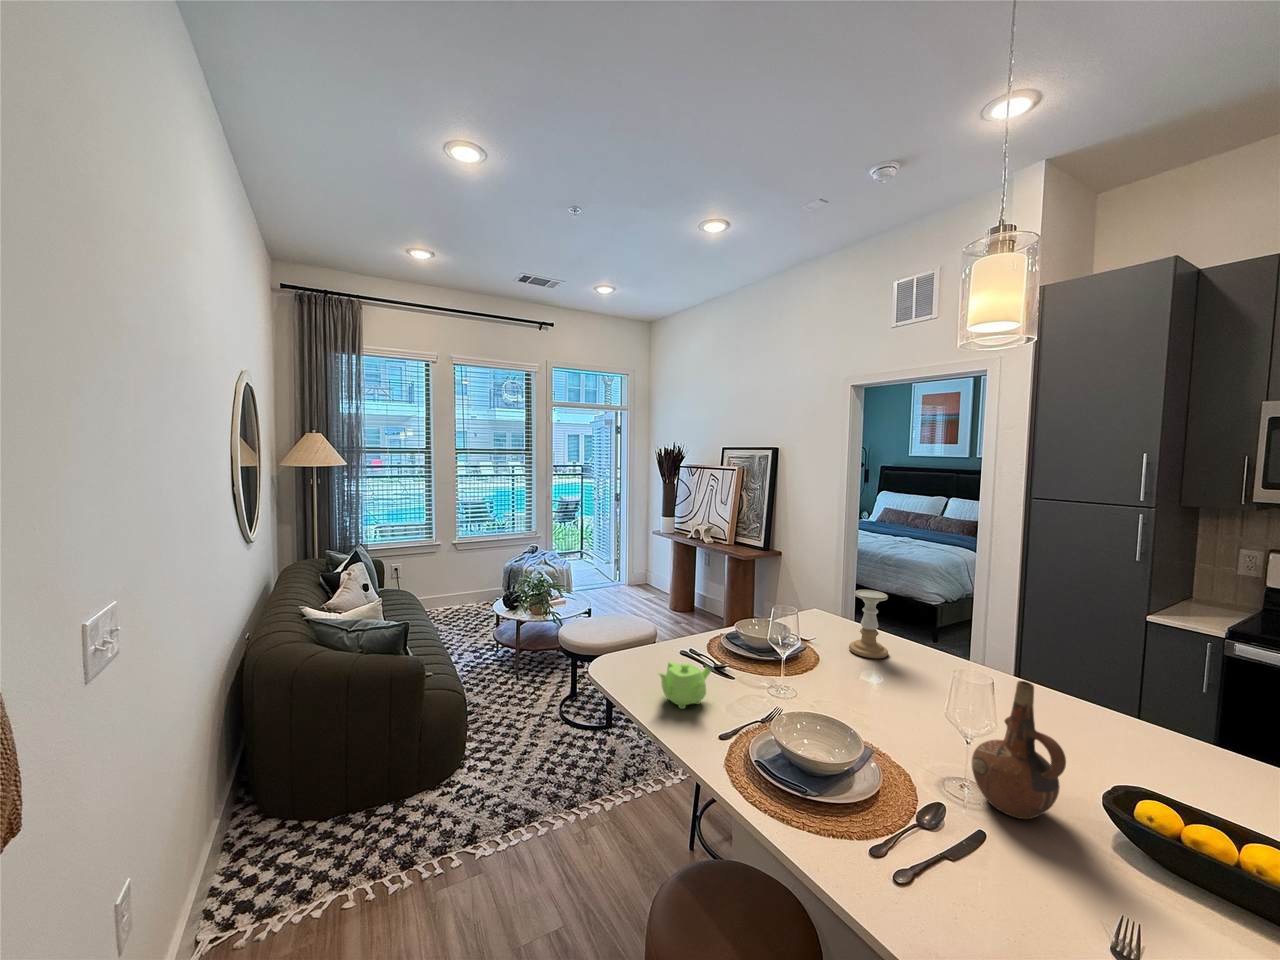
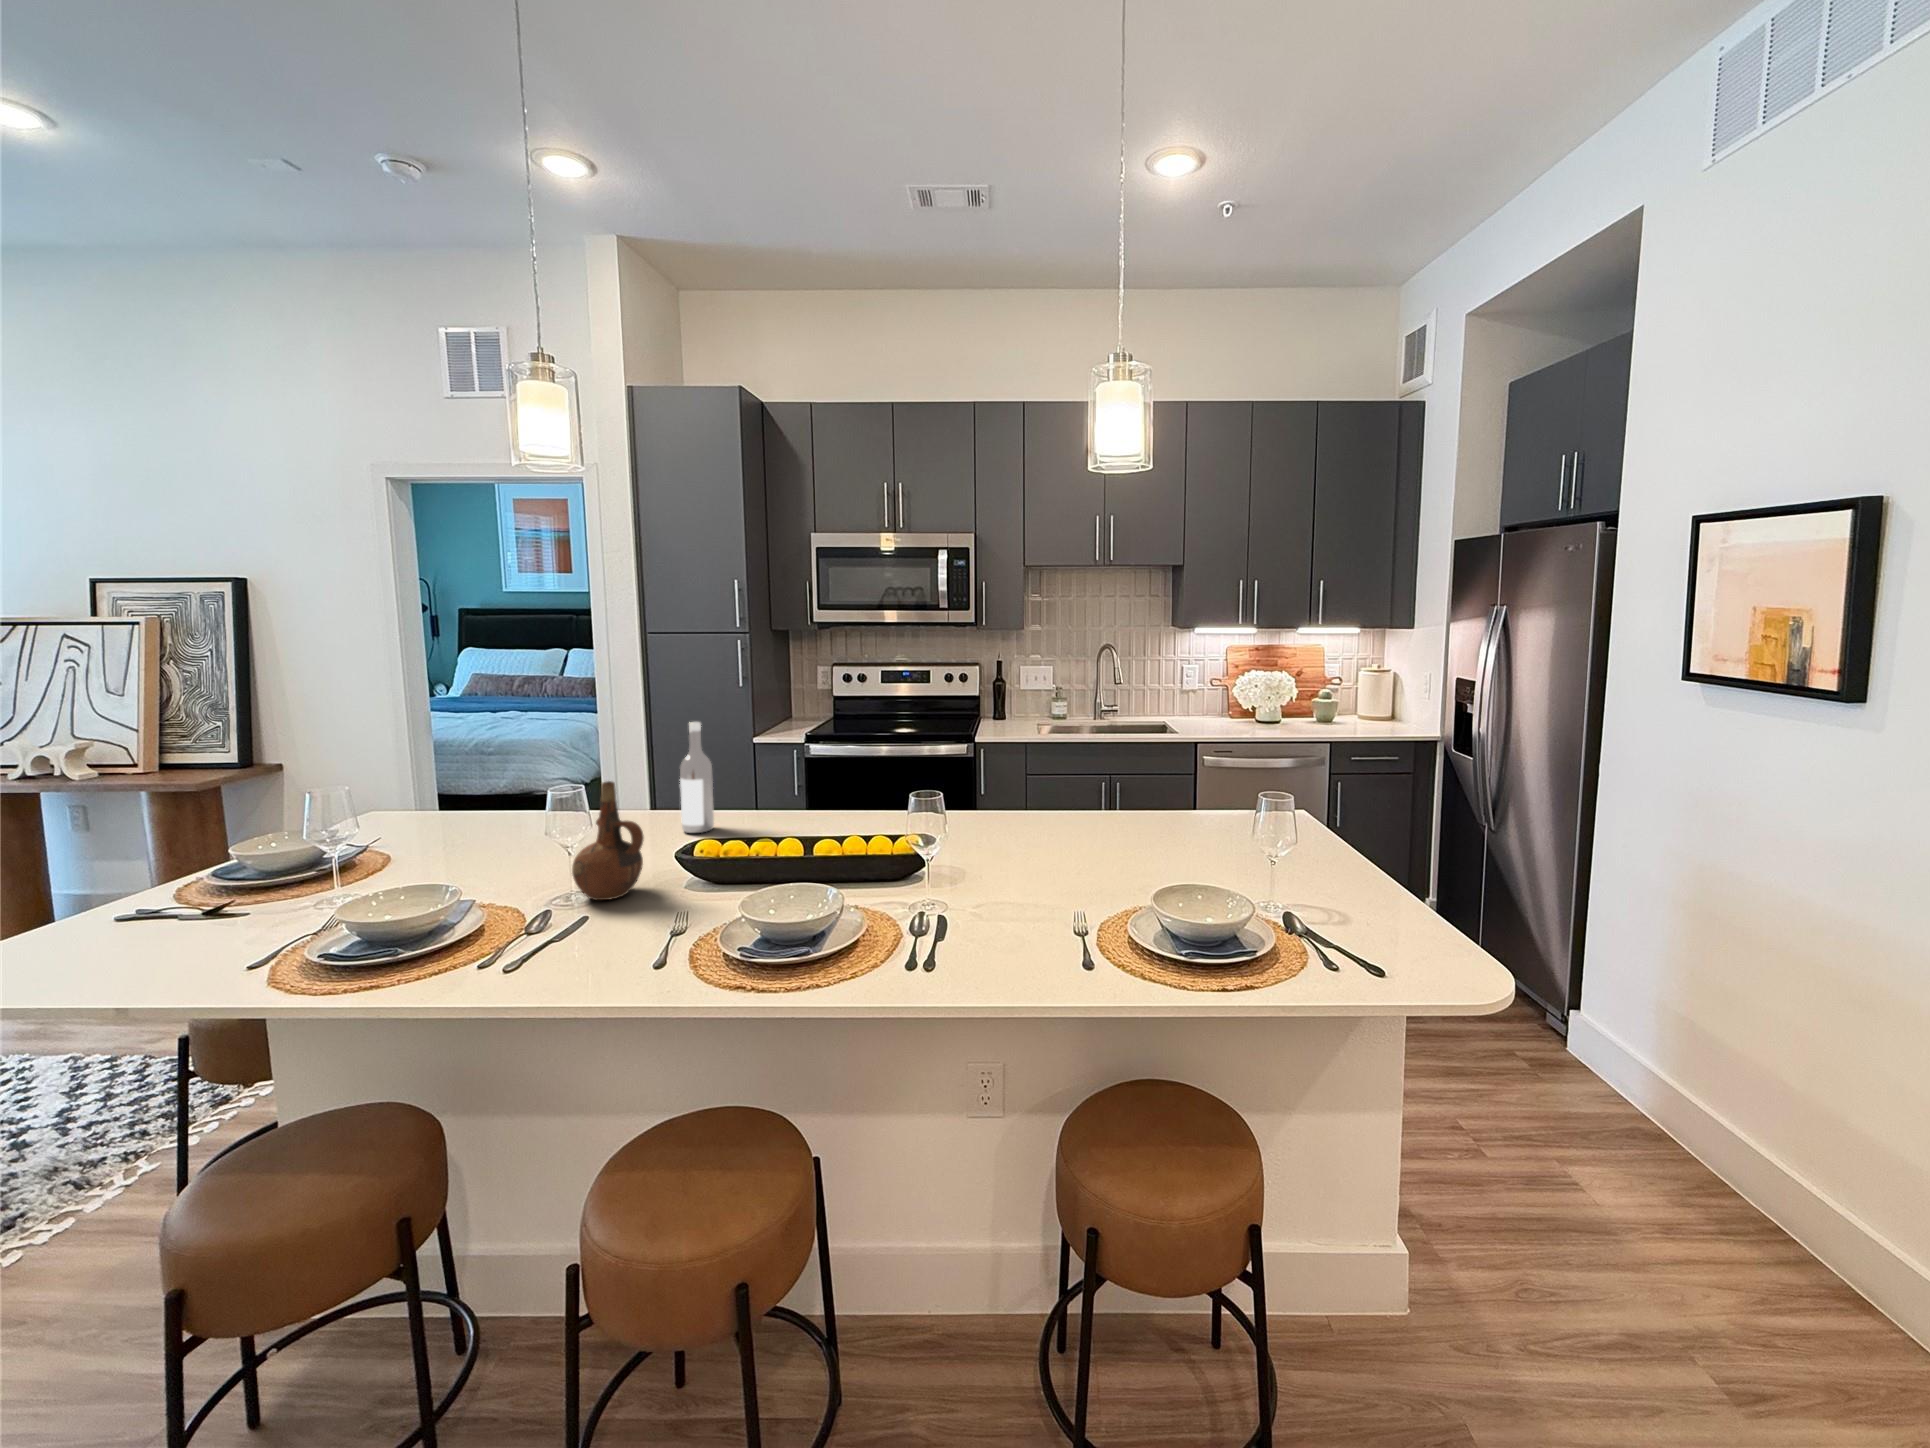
candle holder: present [849,590,888,658] -> none [430,758,486,841]
wine bottle: none [1090,616,1142,748] -> present [680,722,714,833]
teapot: present [658,661,711,709] -> none [93,903,204,971]

